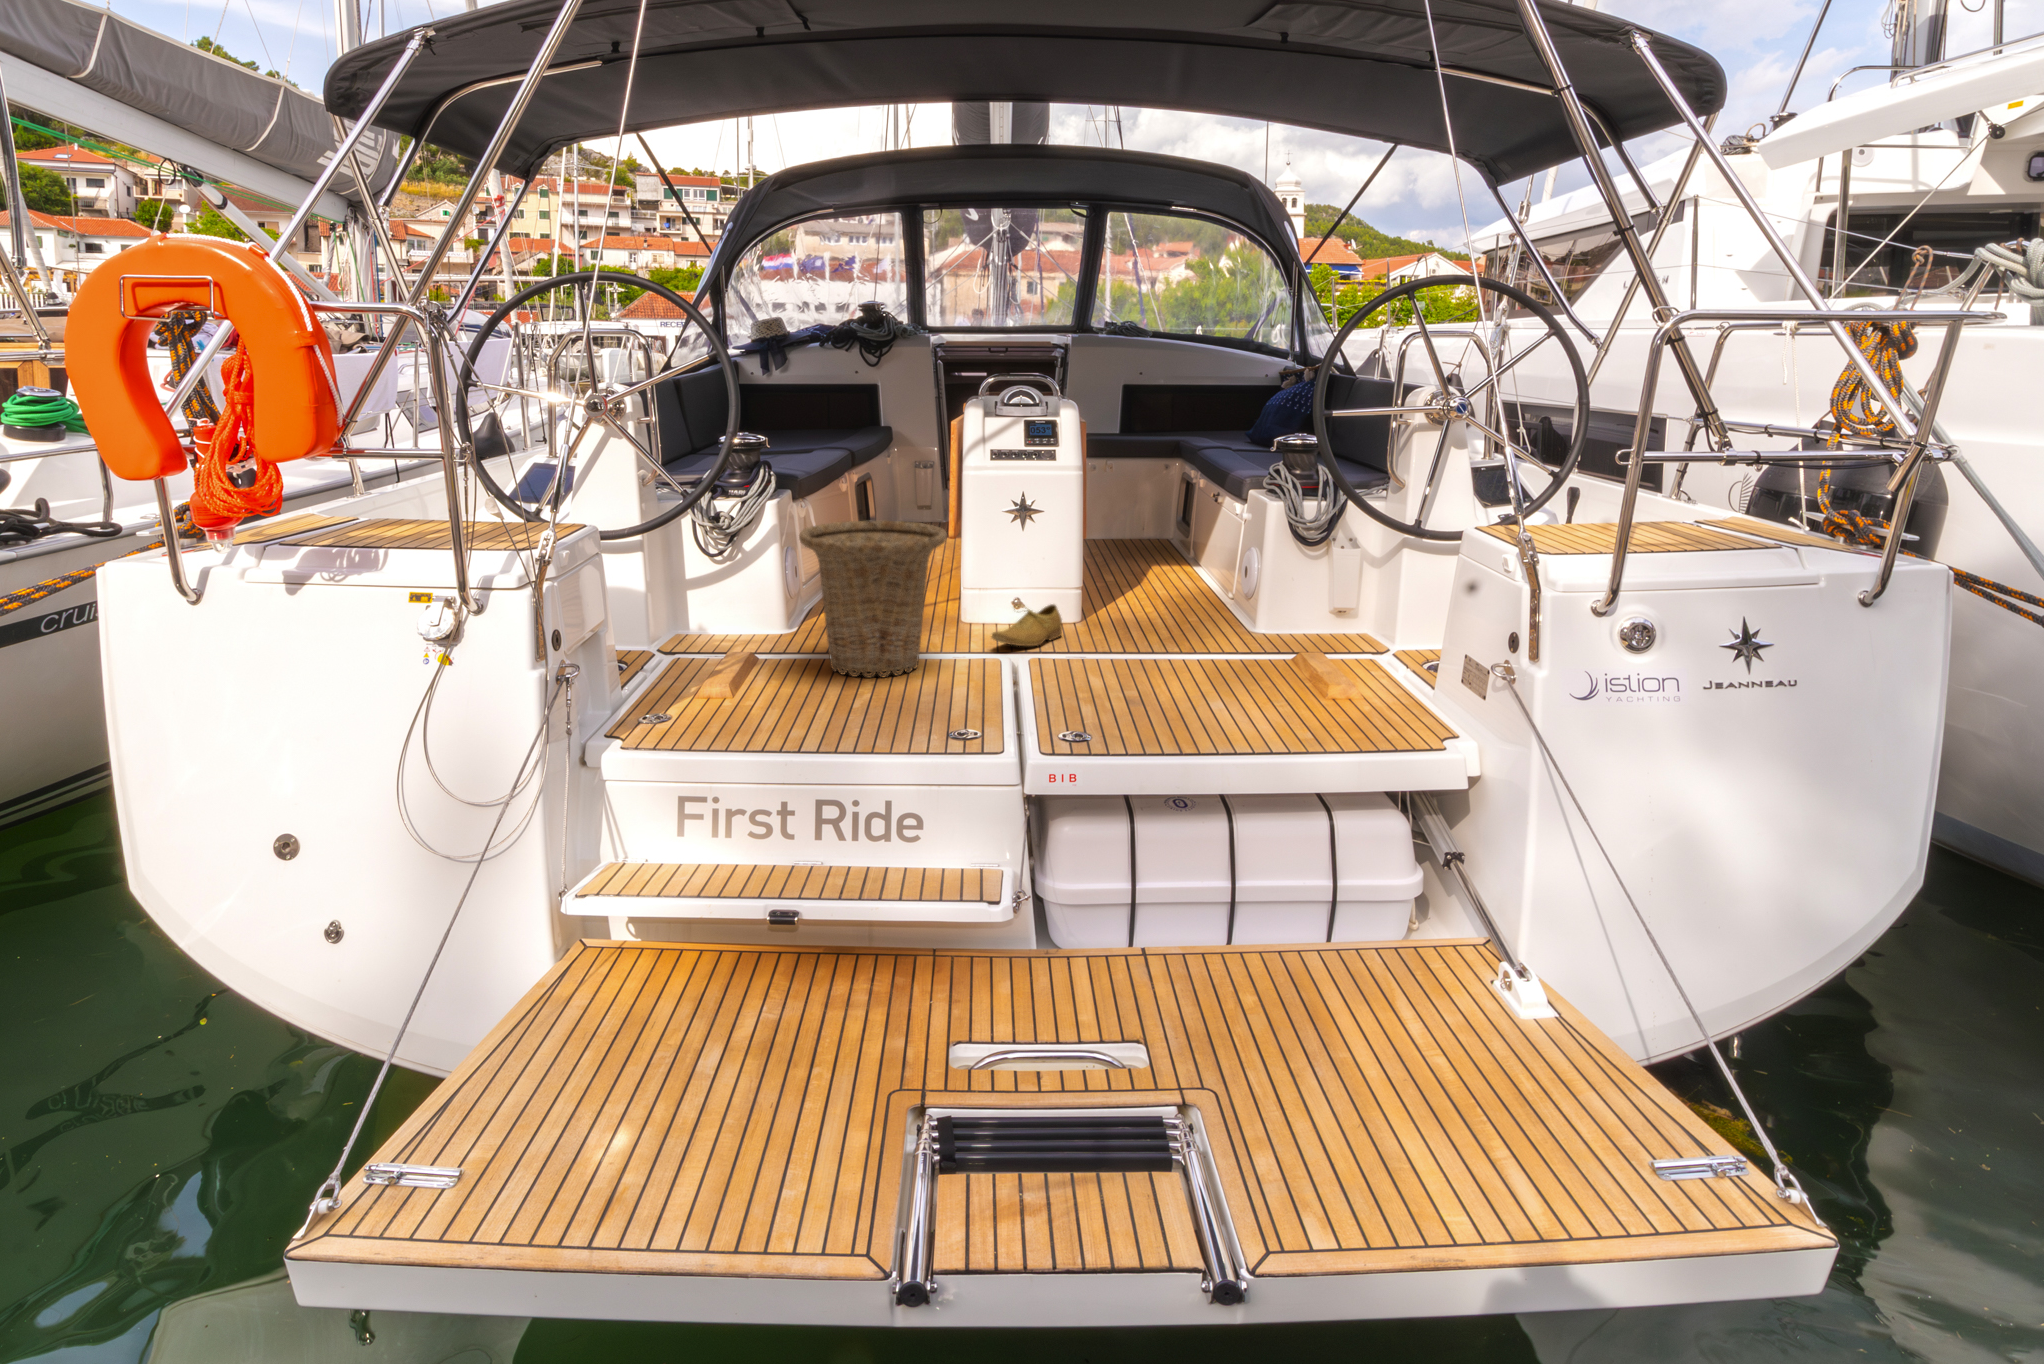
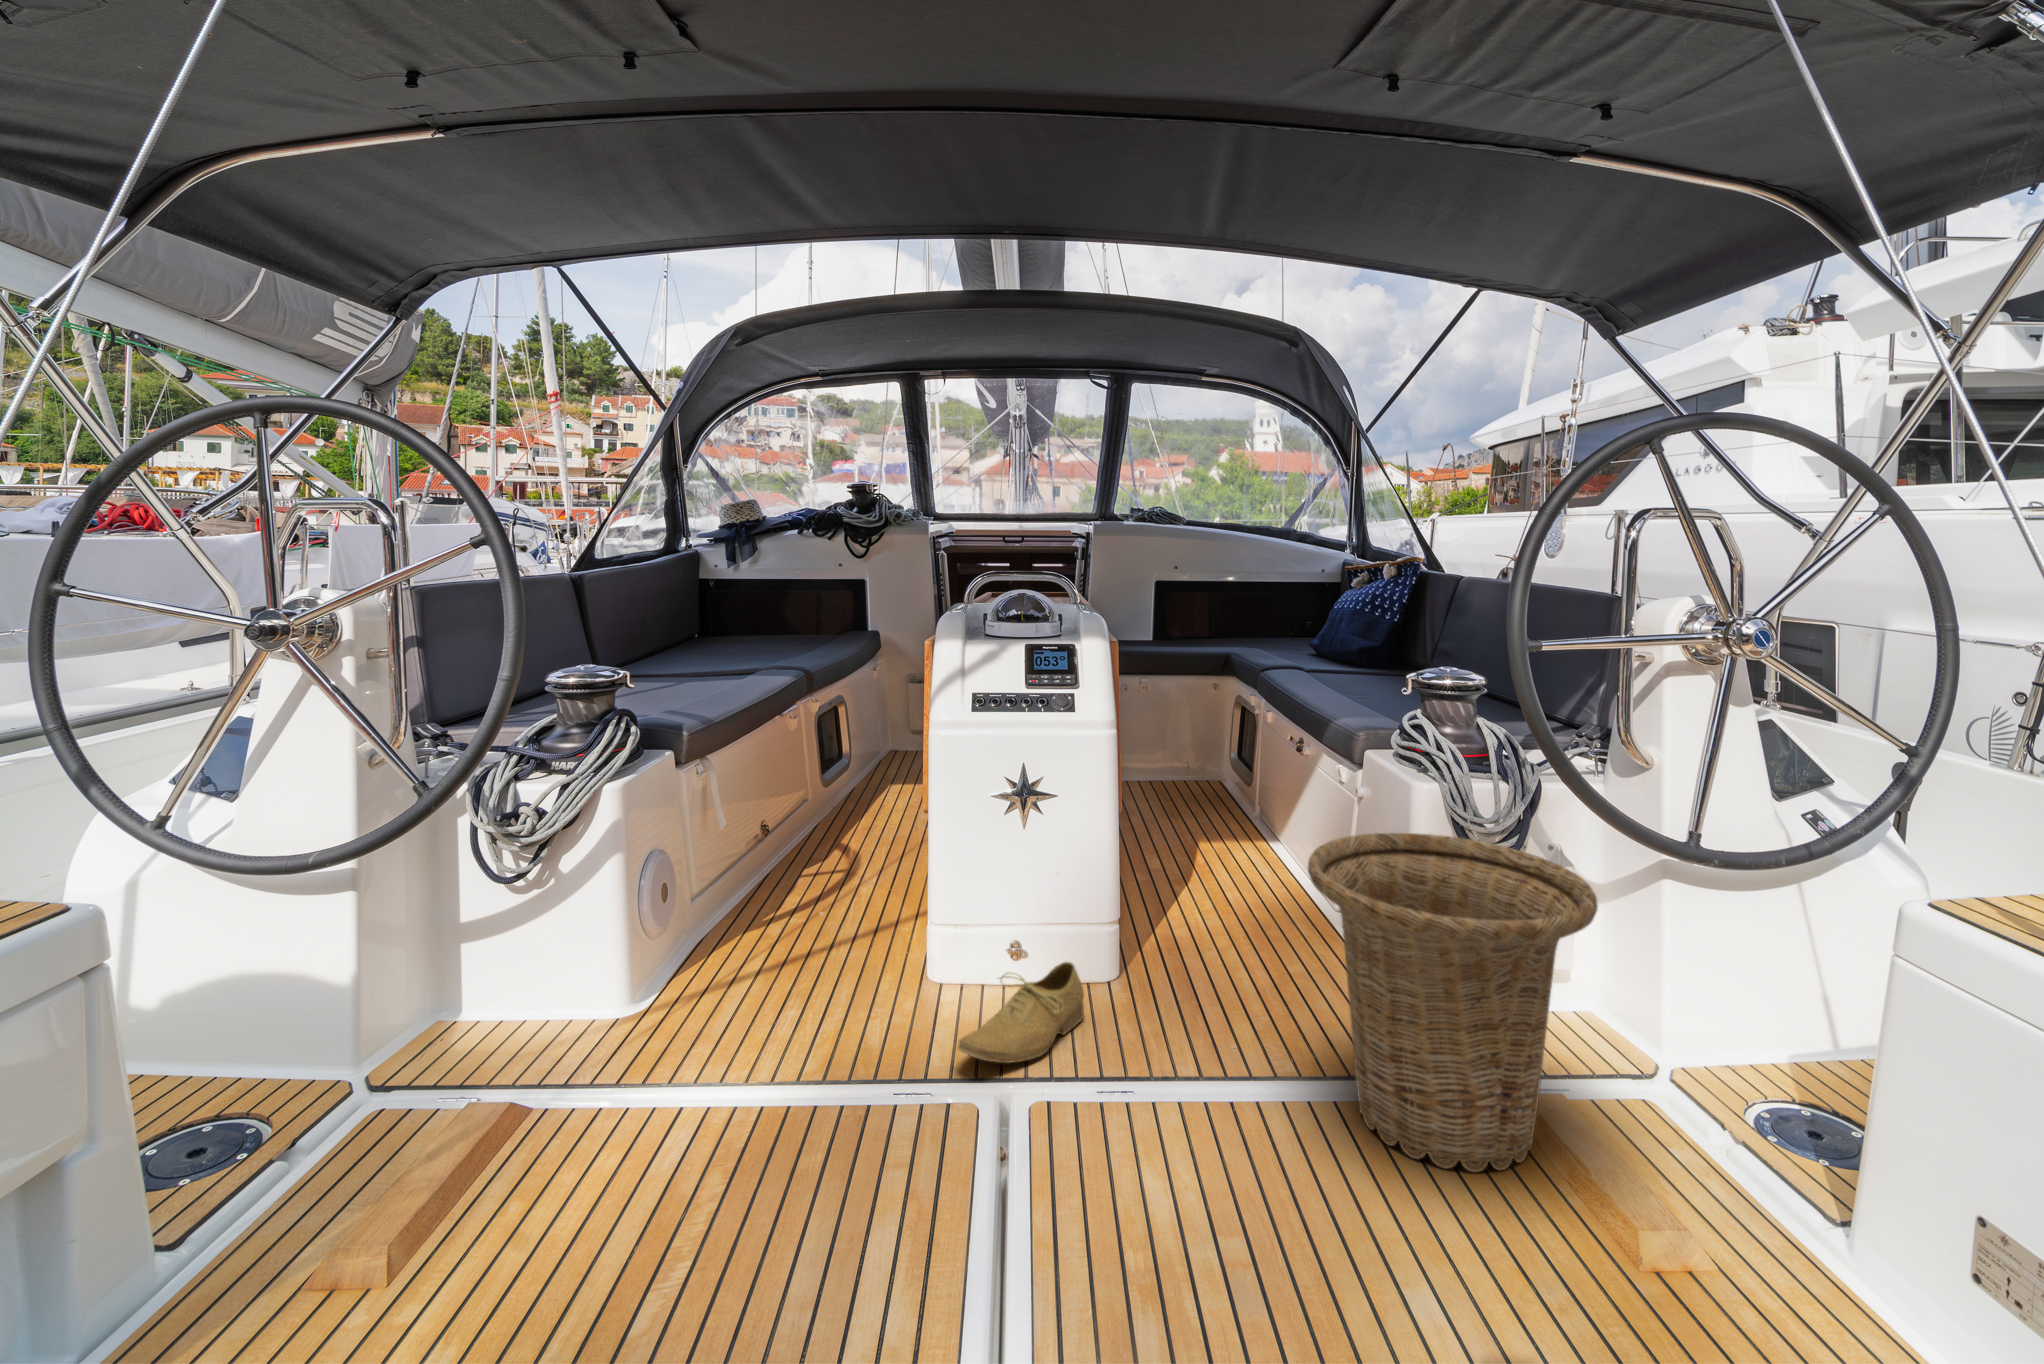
basket: present [799,521,947,678] -> present [1308,833,1598,1172]

